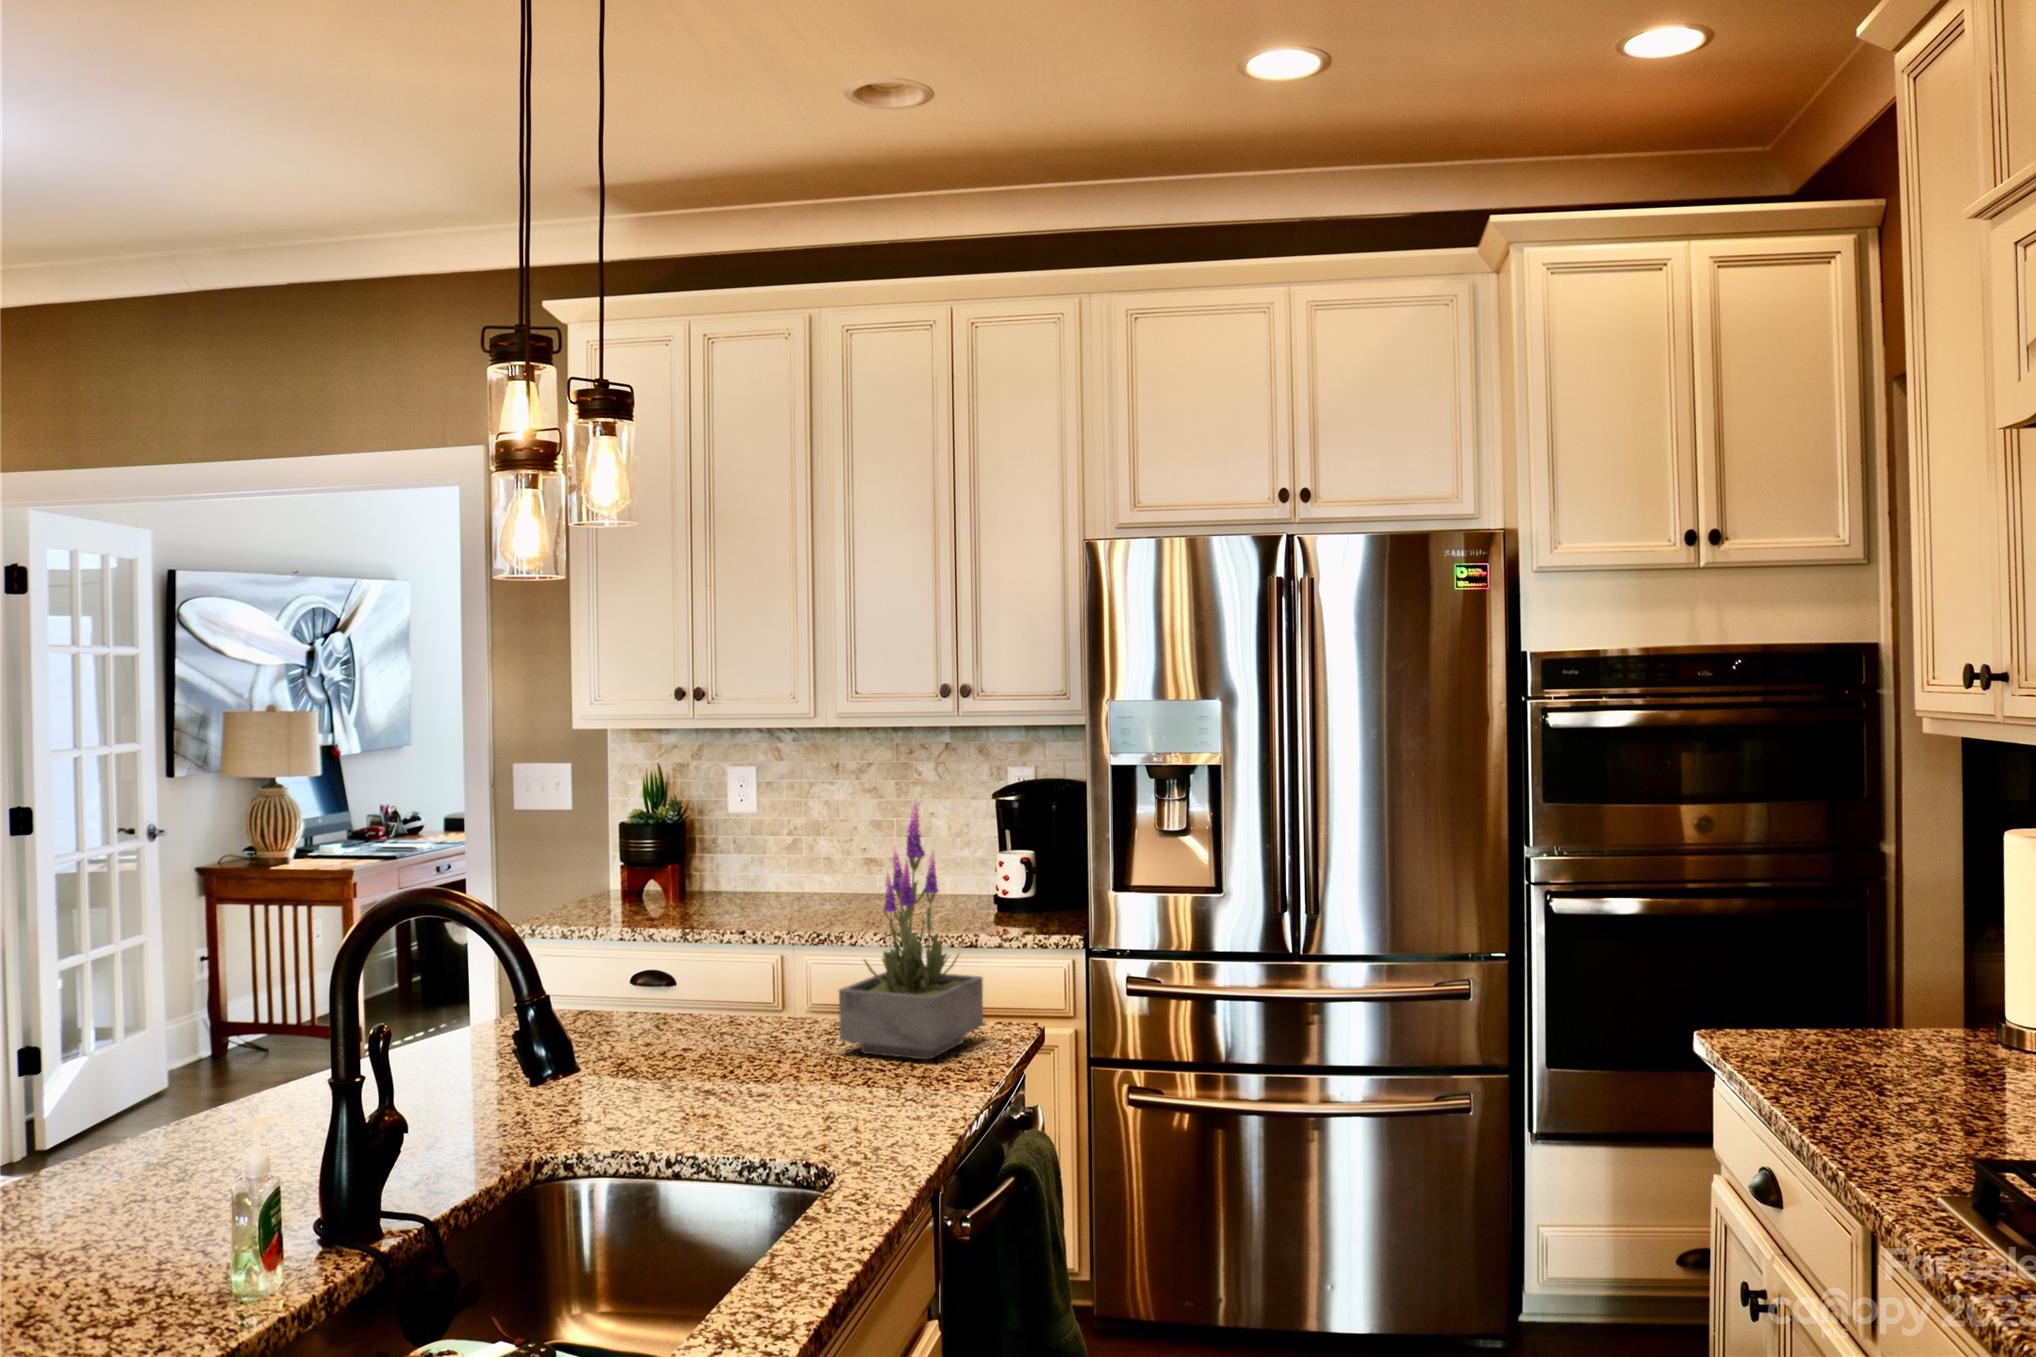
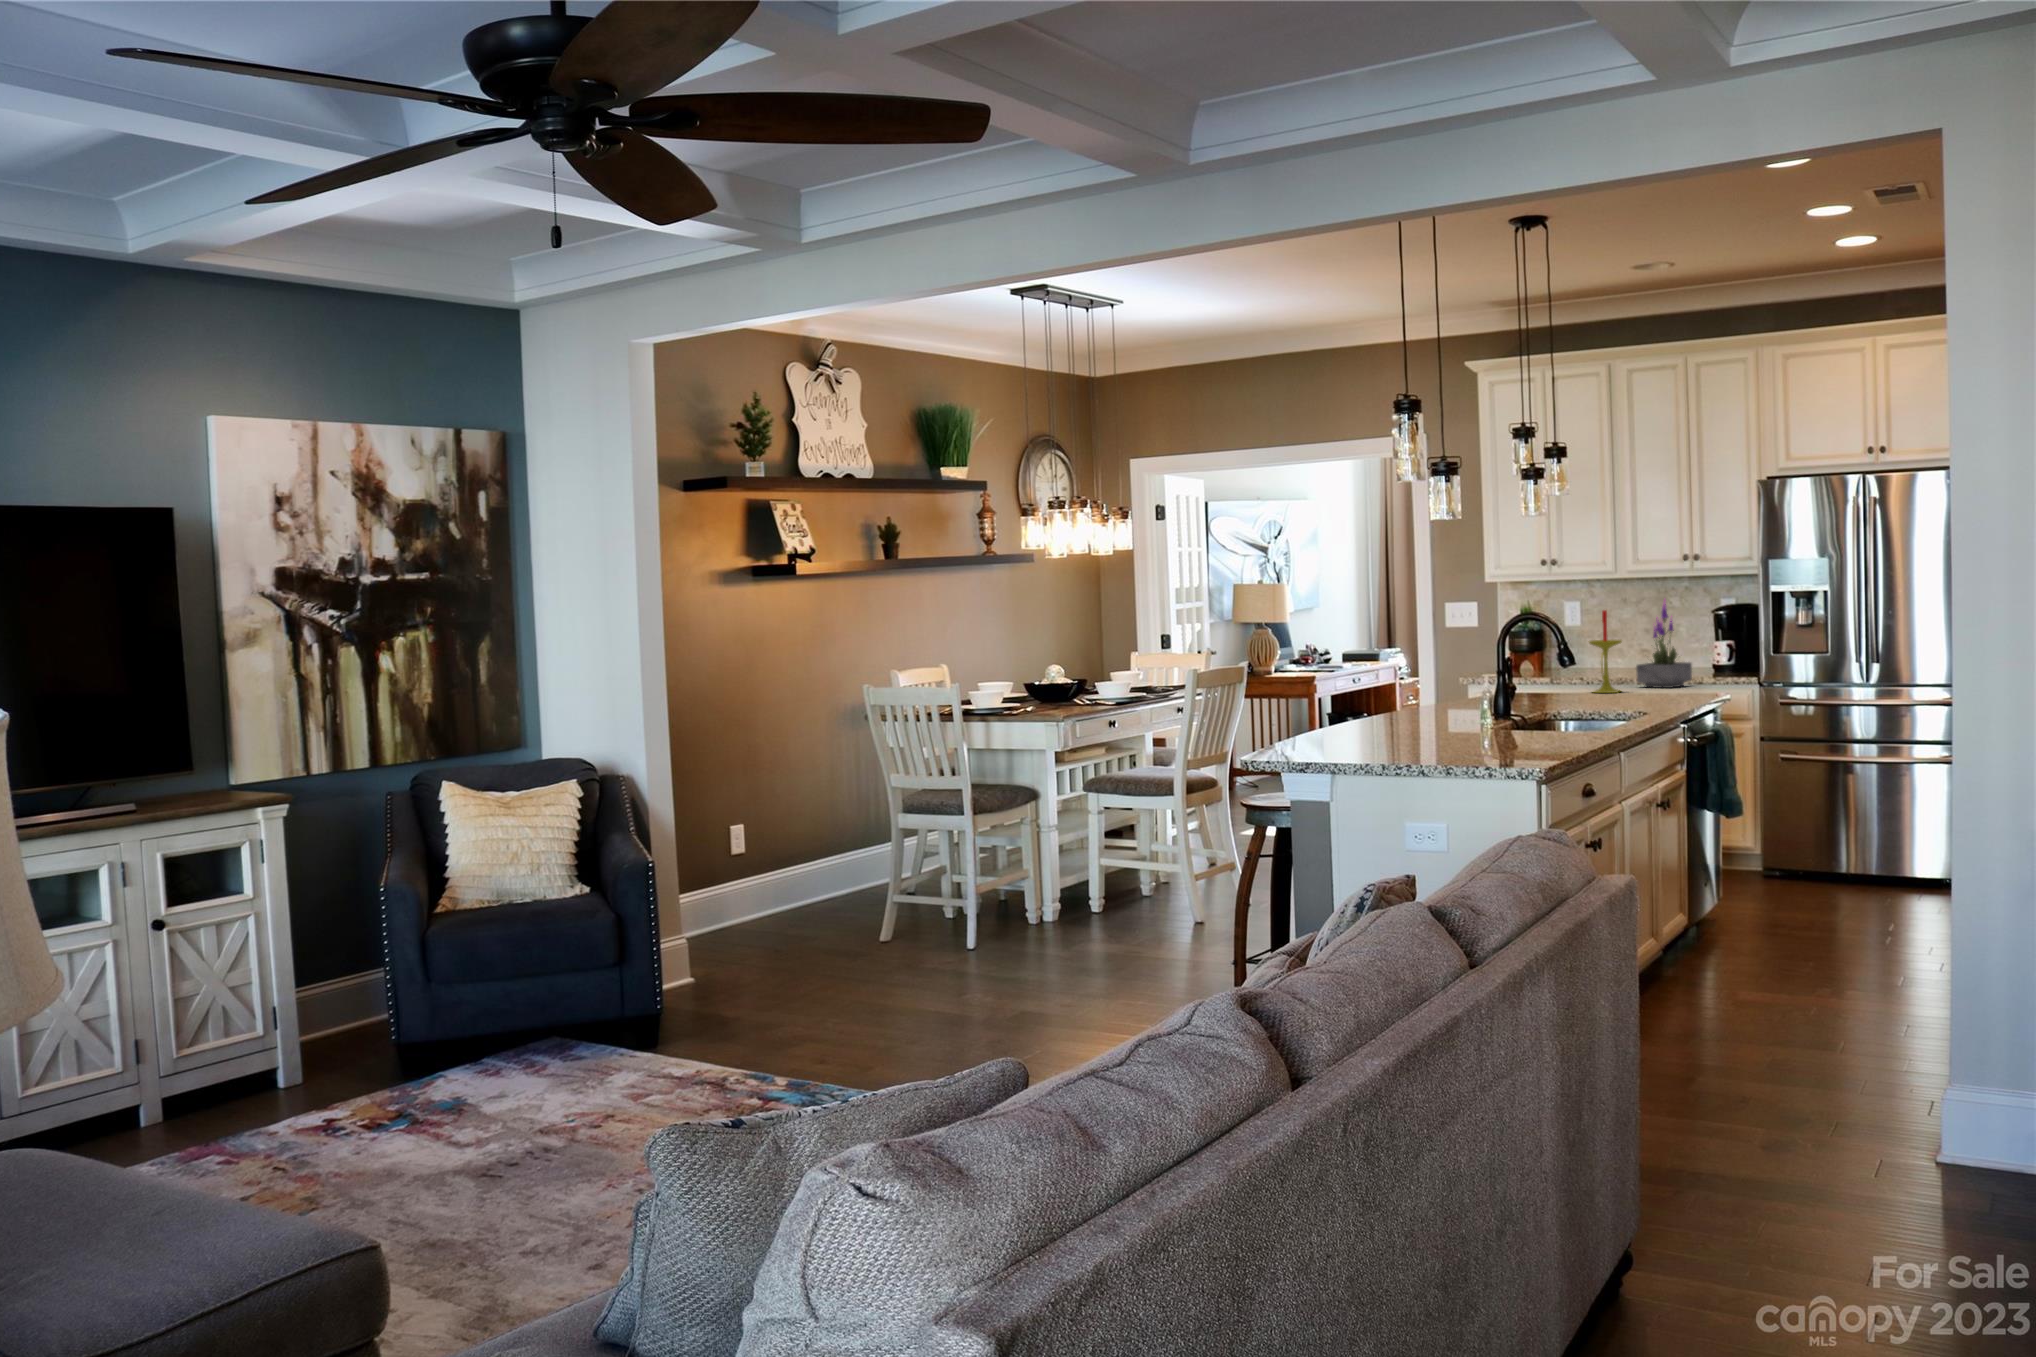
candle: none [688,843,793,1124] -> present [1589,610,1622,693]

